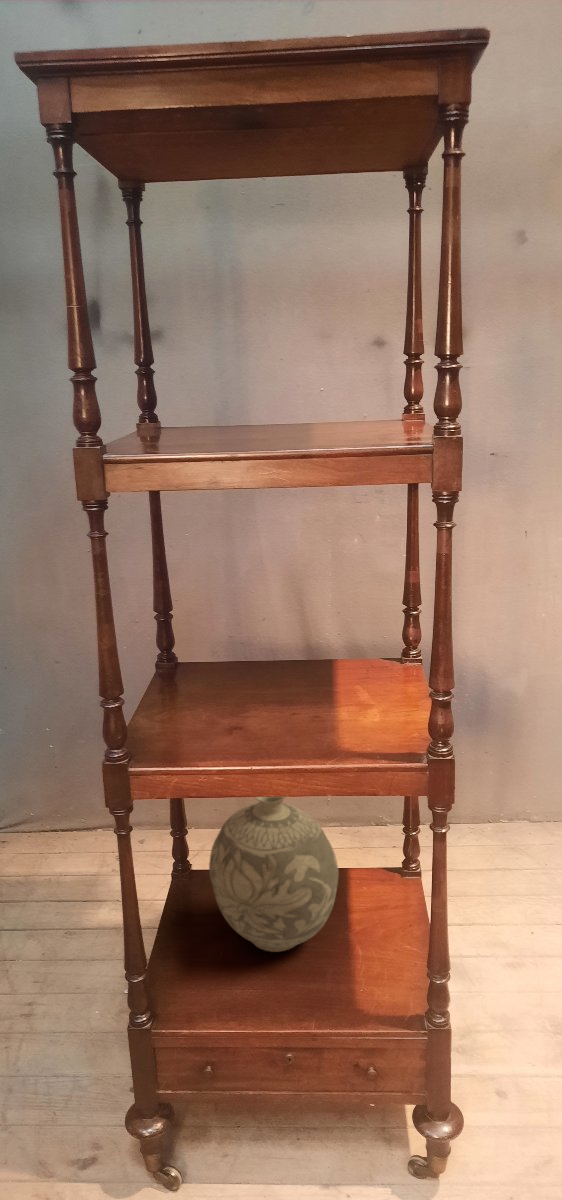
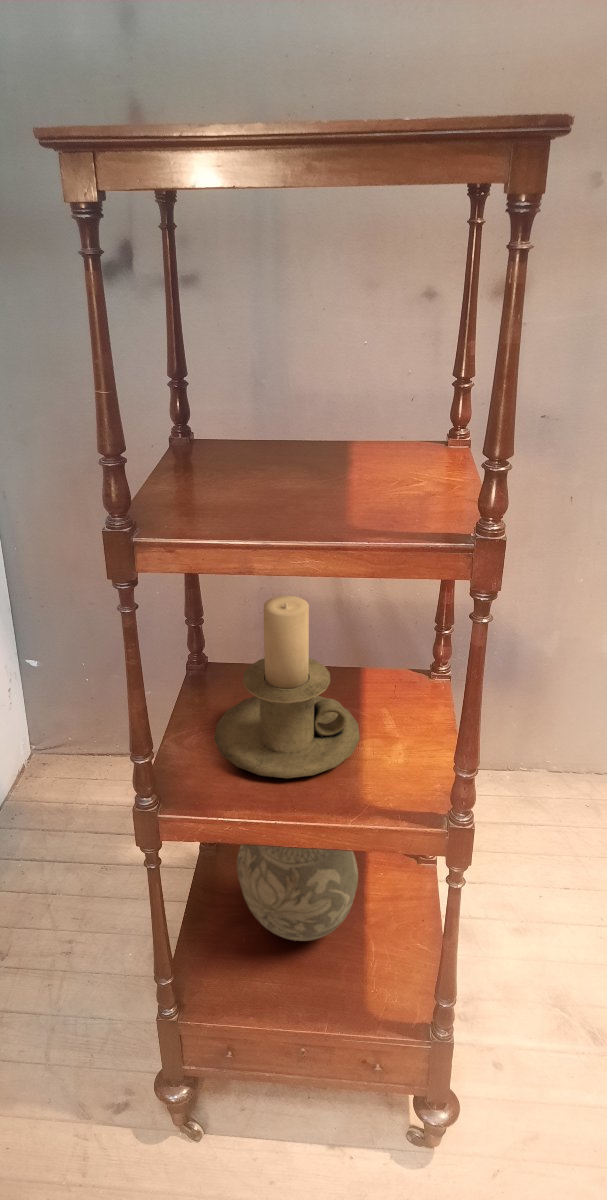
candle holder: none [183,556,333,736] -> present [215,596,360,778]

